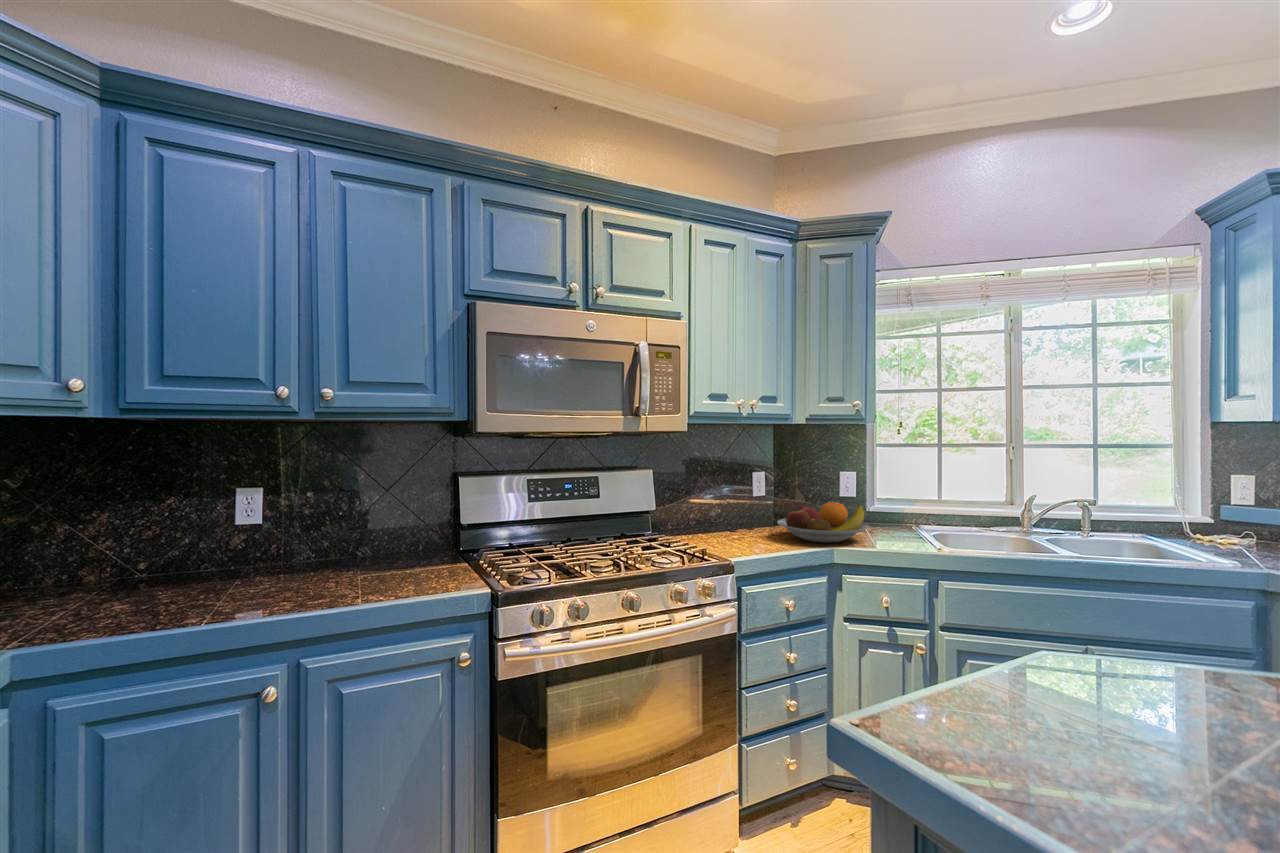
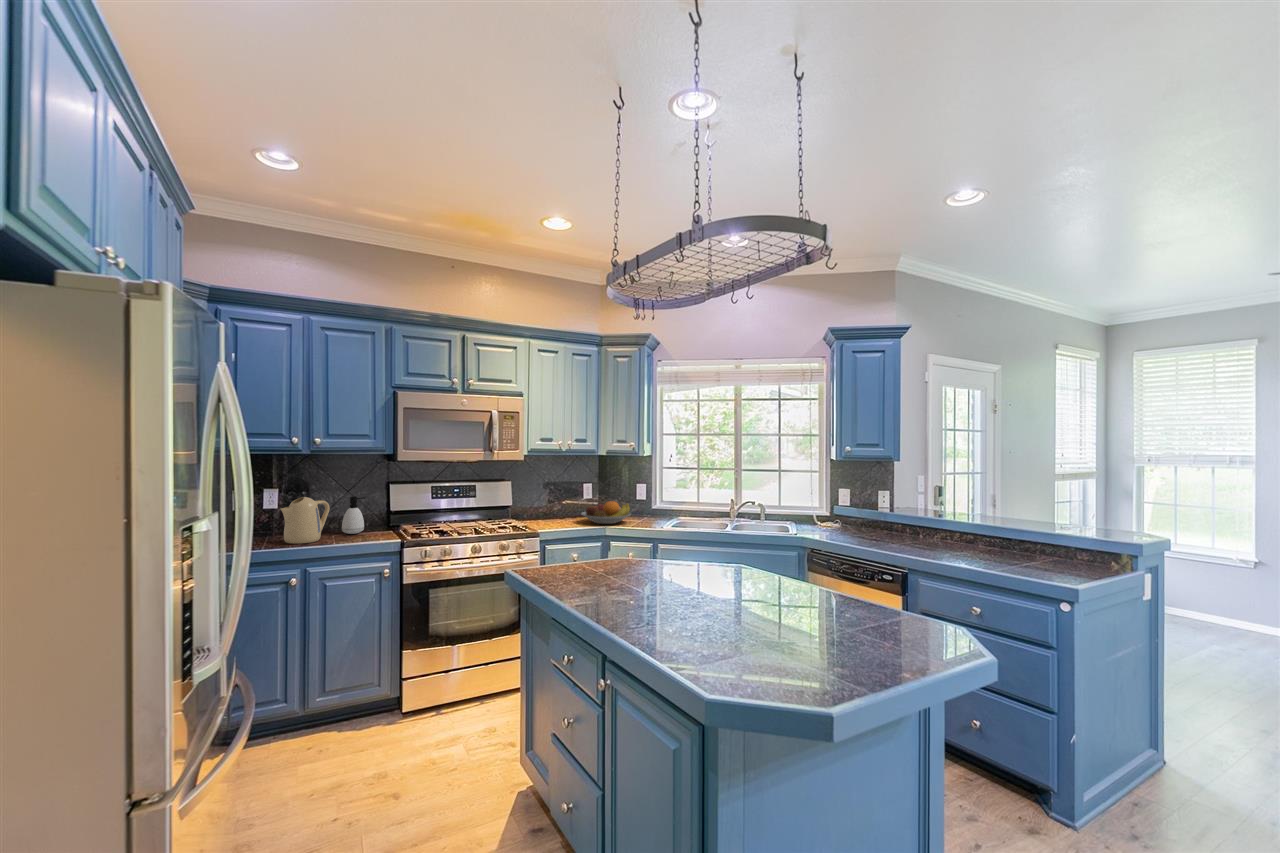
soap dispenser: none [377,500,419,571] -> present [342,496,365,534]
kettle: none [251,504,352,600] -> present [281,497,330,544]

